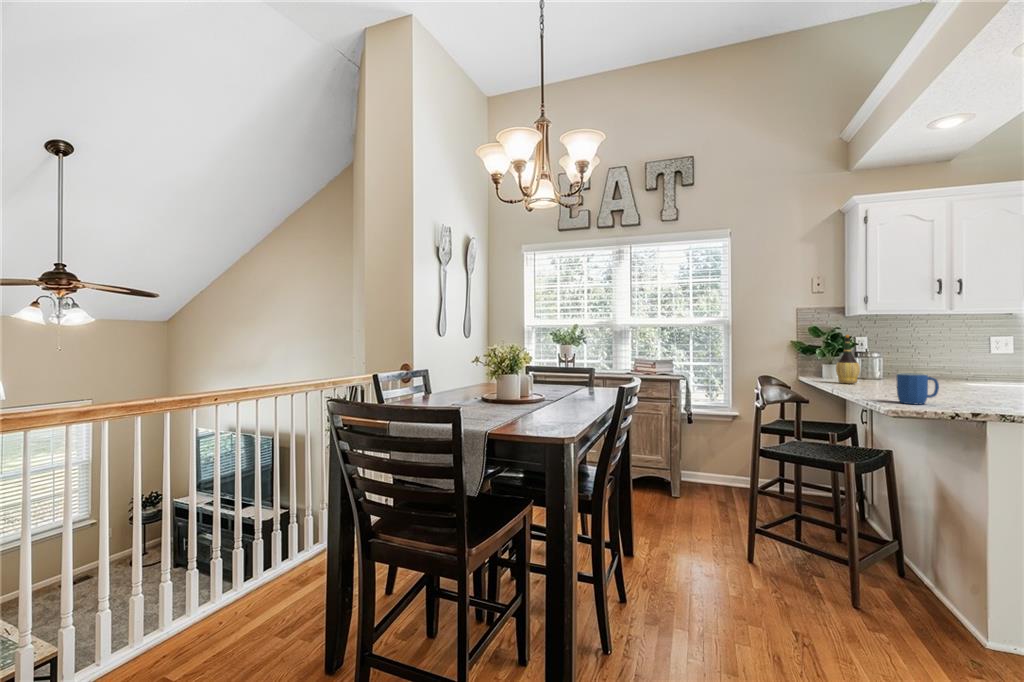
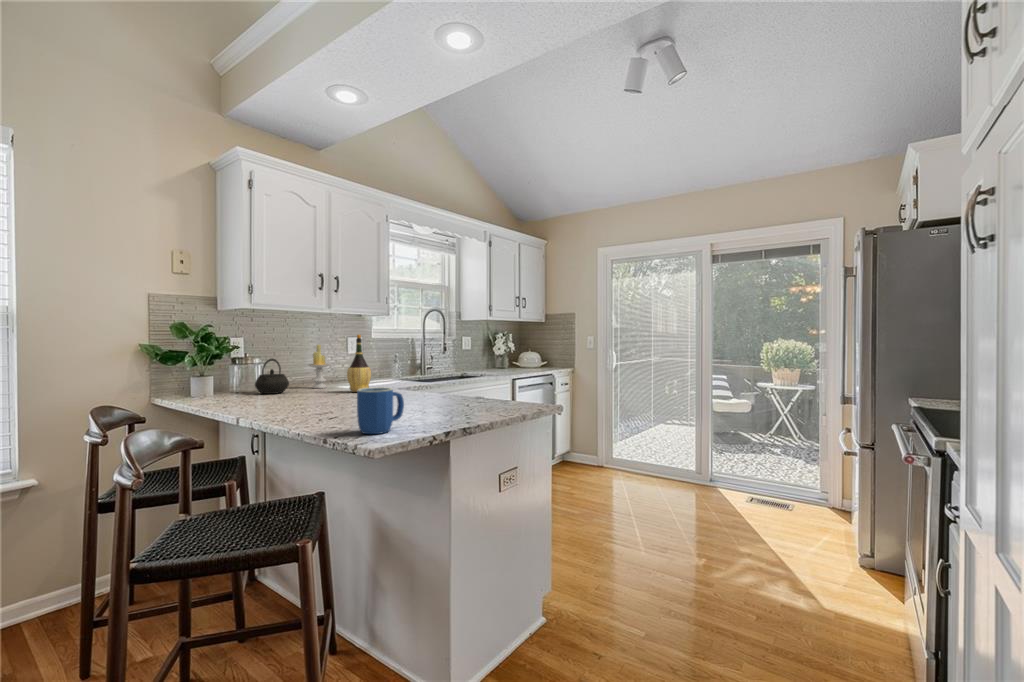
wine bottle: present [836,335,860,384] -> present [347,334,371,392]
candle: none [925,343,952,382] -> present [308,345,330,388]
kettle: none [870,353,901,382] -> present [255,359,289,394]

